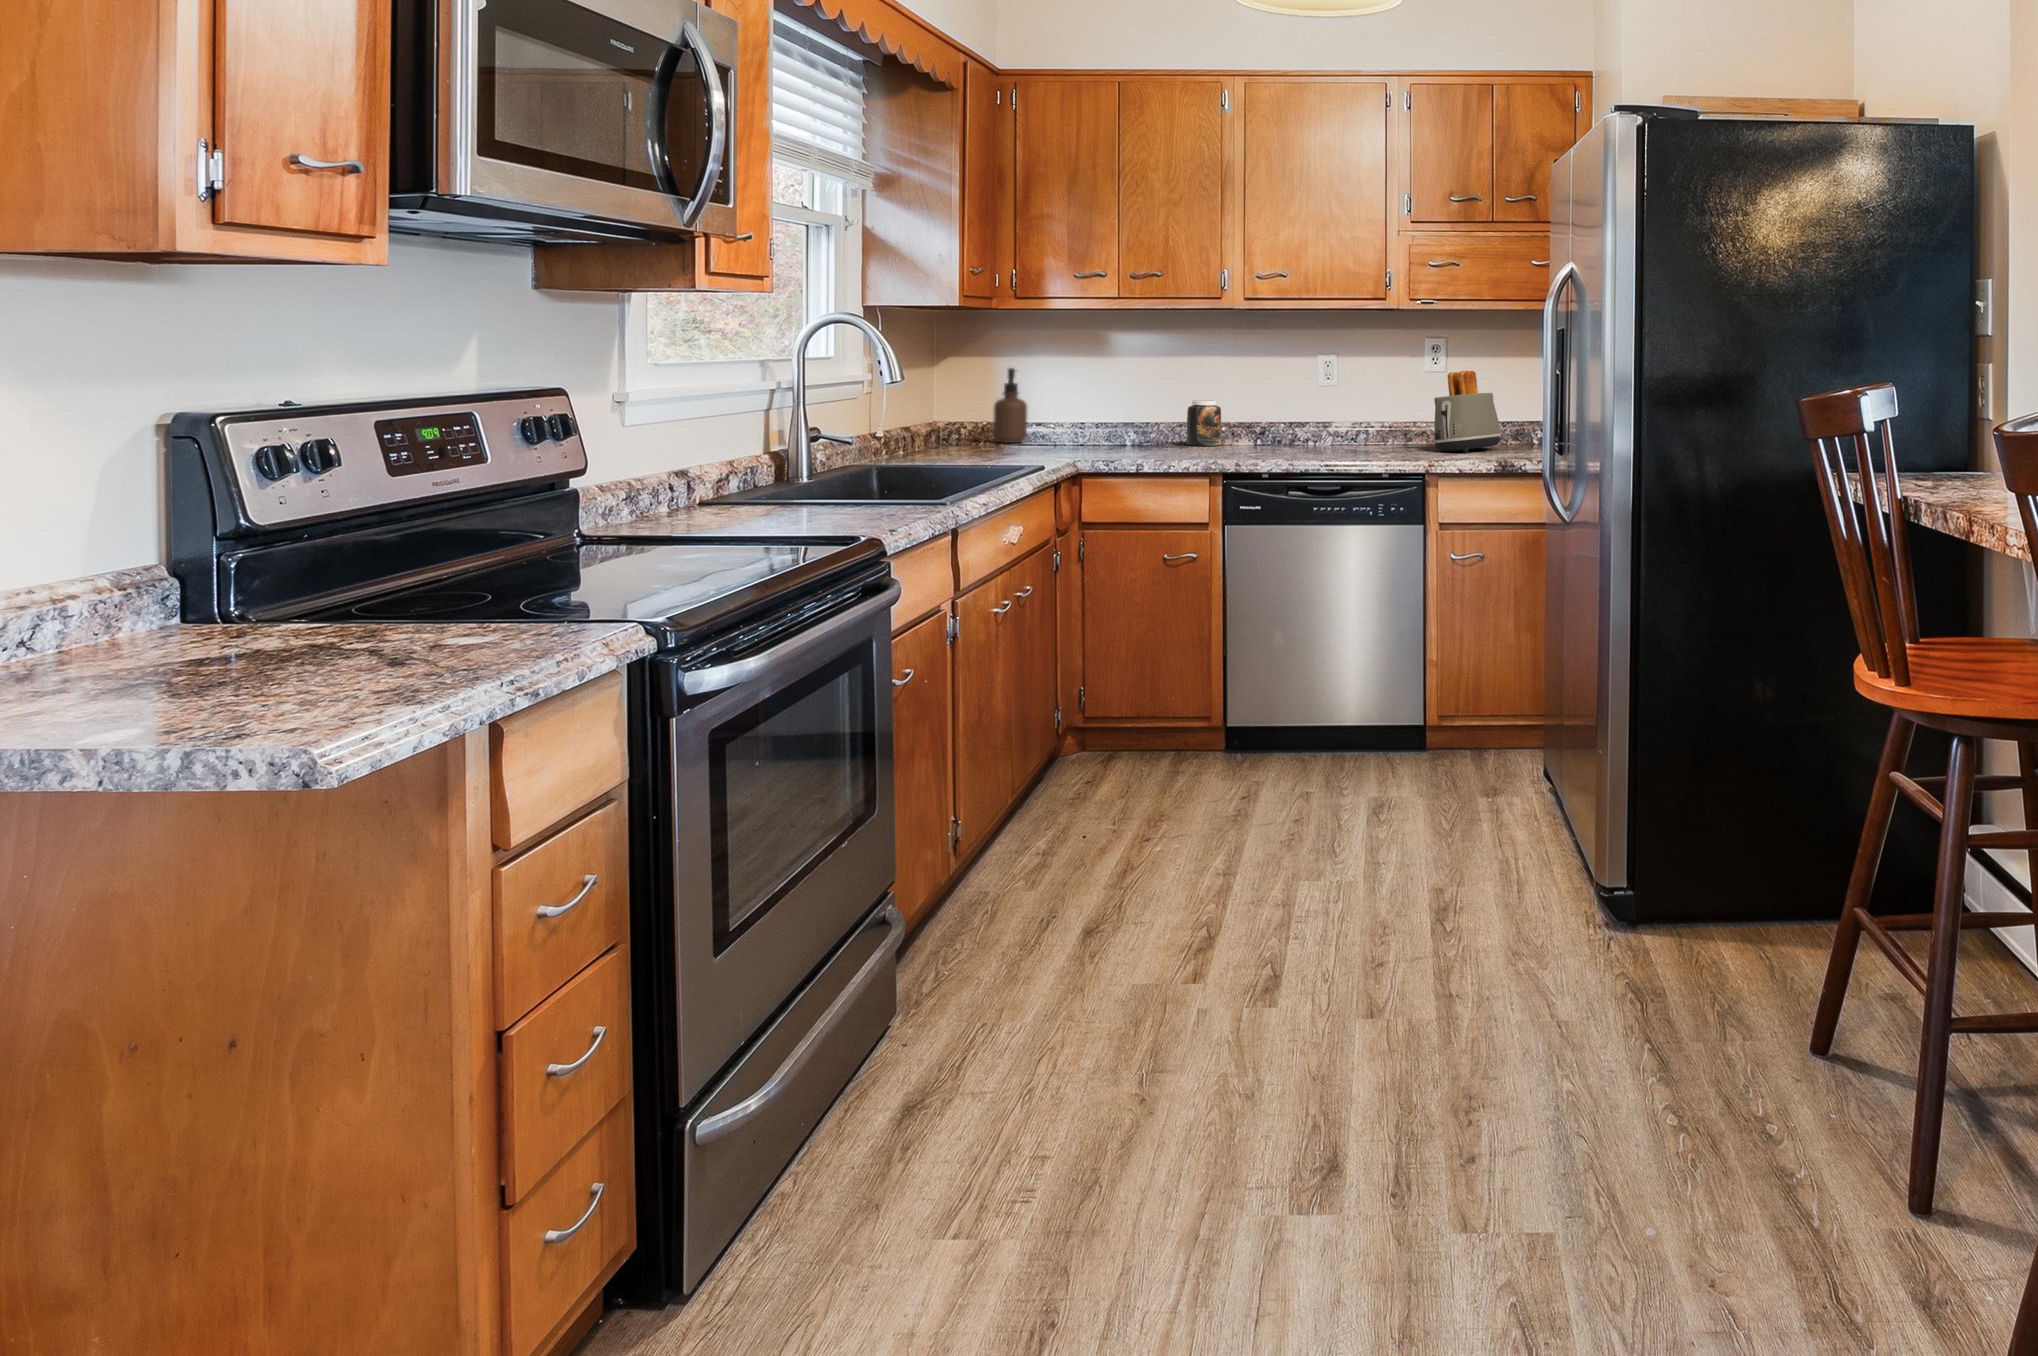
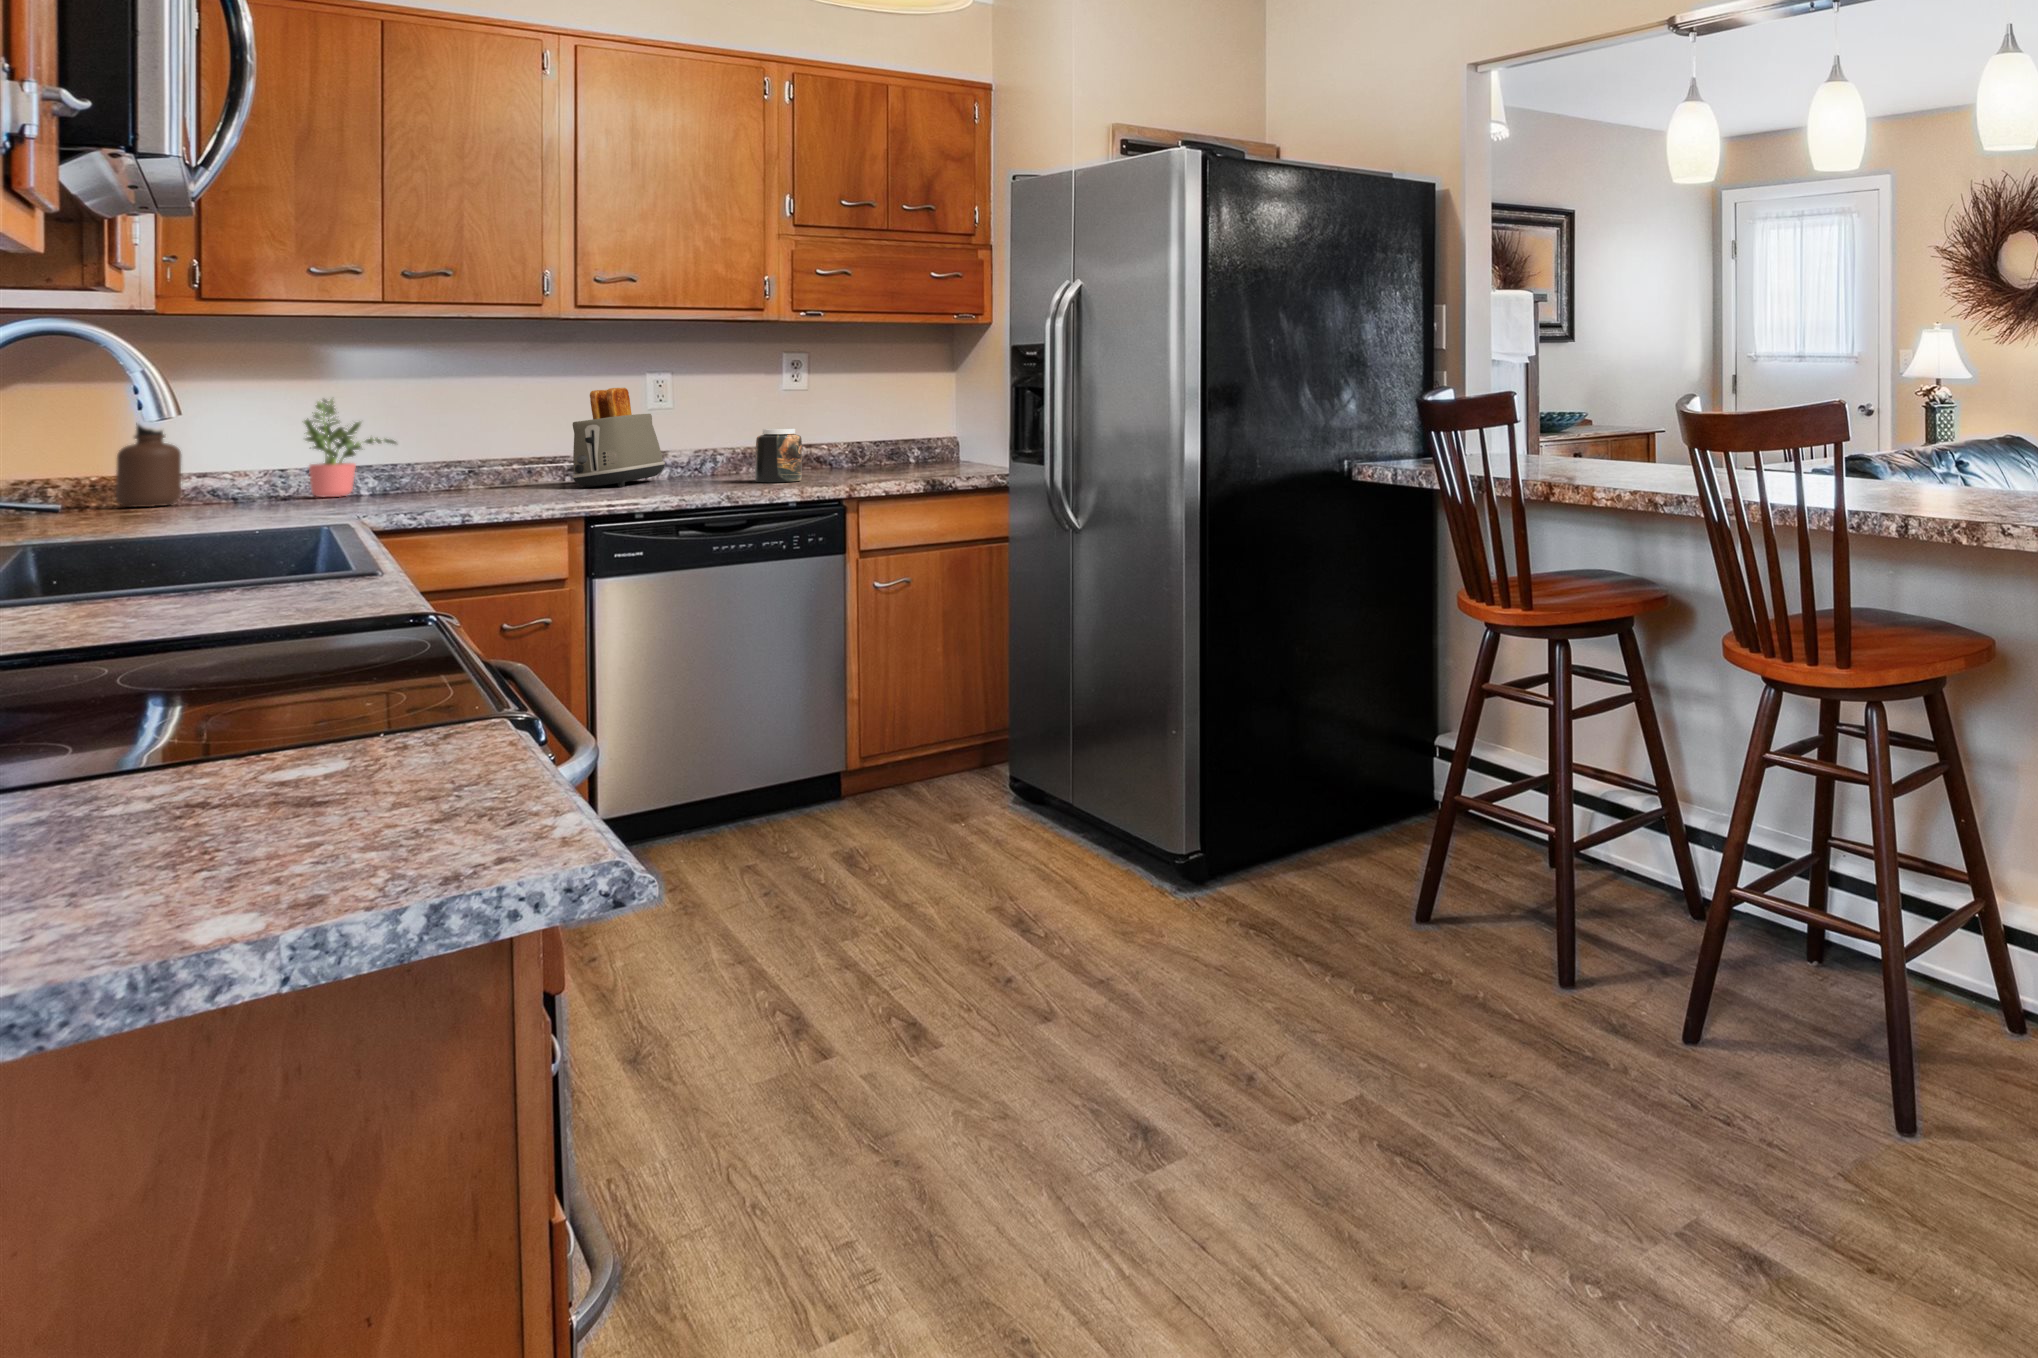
potted plant: none [1087,369,1149,444] -> present [304,399,396,497]
toaster: present [1434,371,1502,453] -> present [572,388,665,487]
jar: present [1187,400,1221,446] -> present [755,428,802,483]

